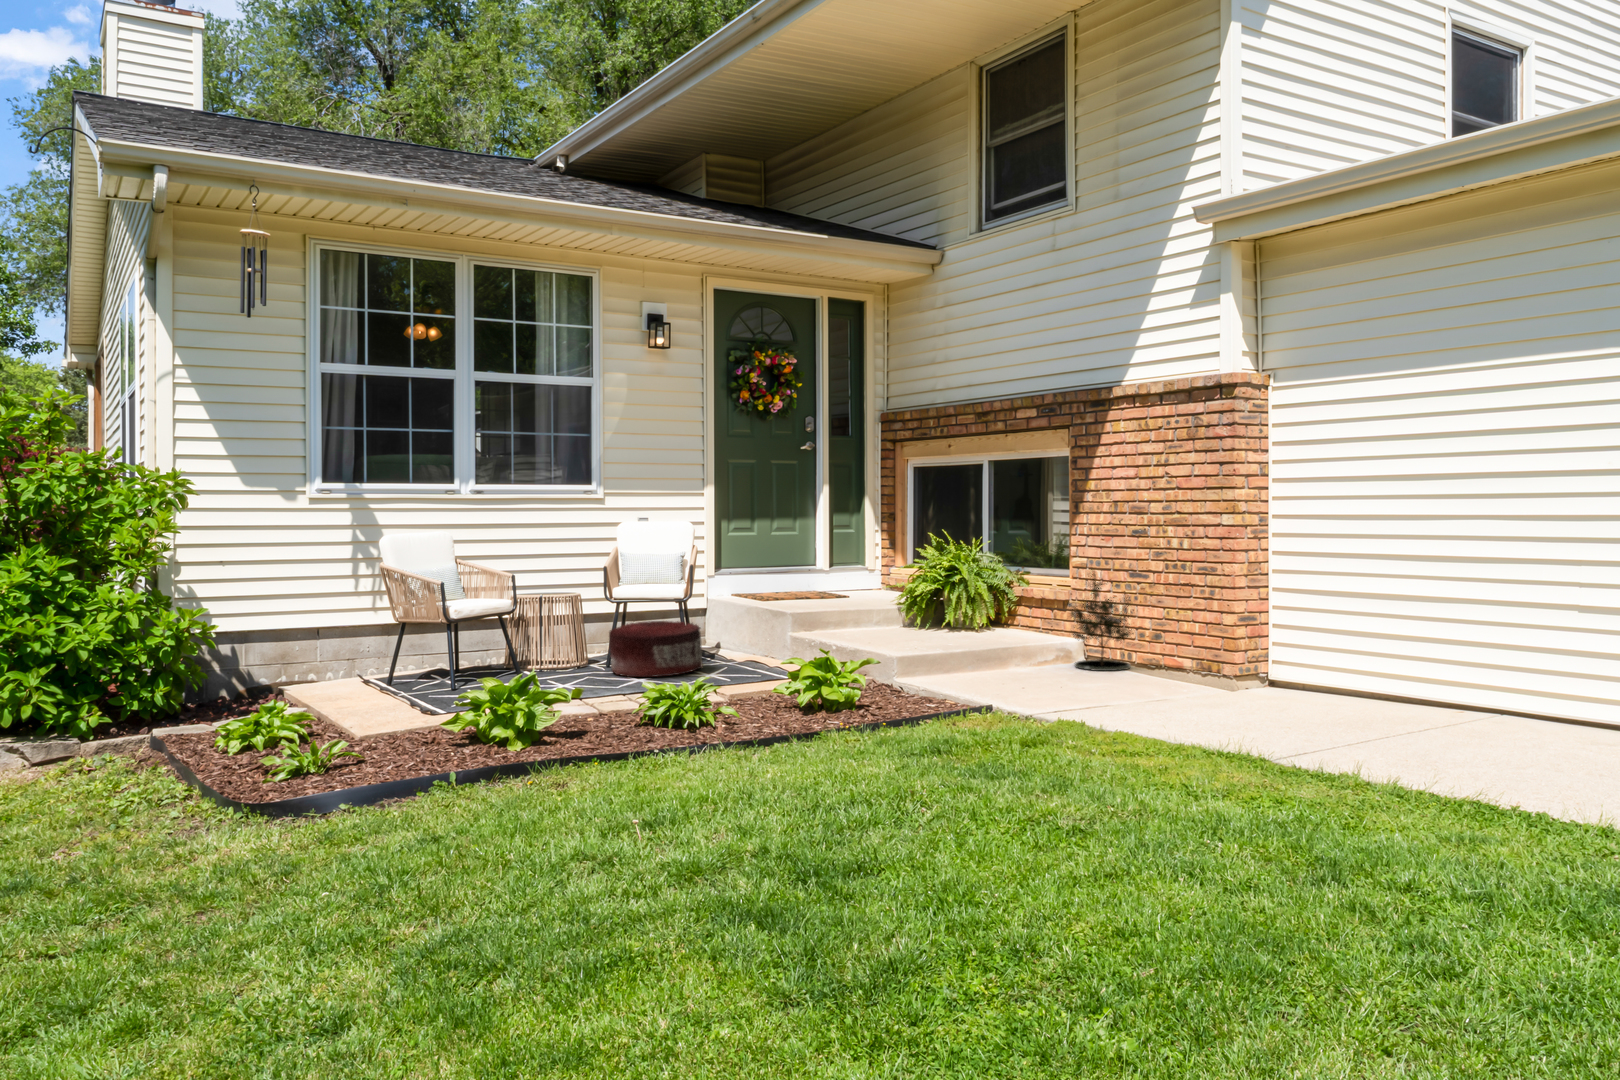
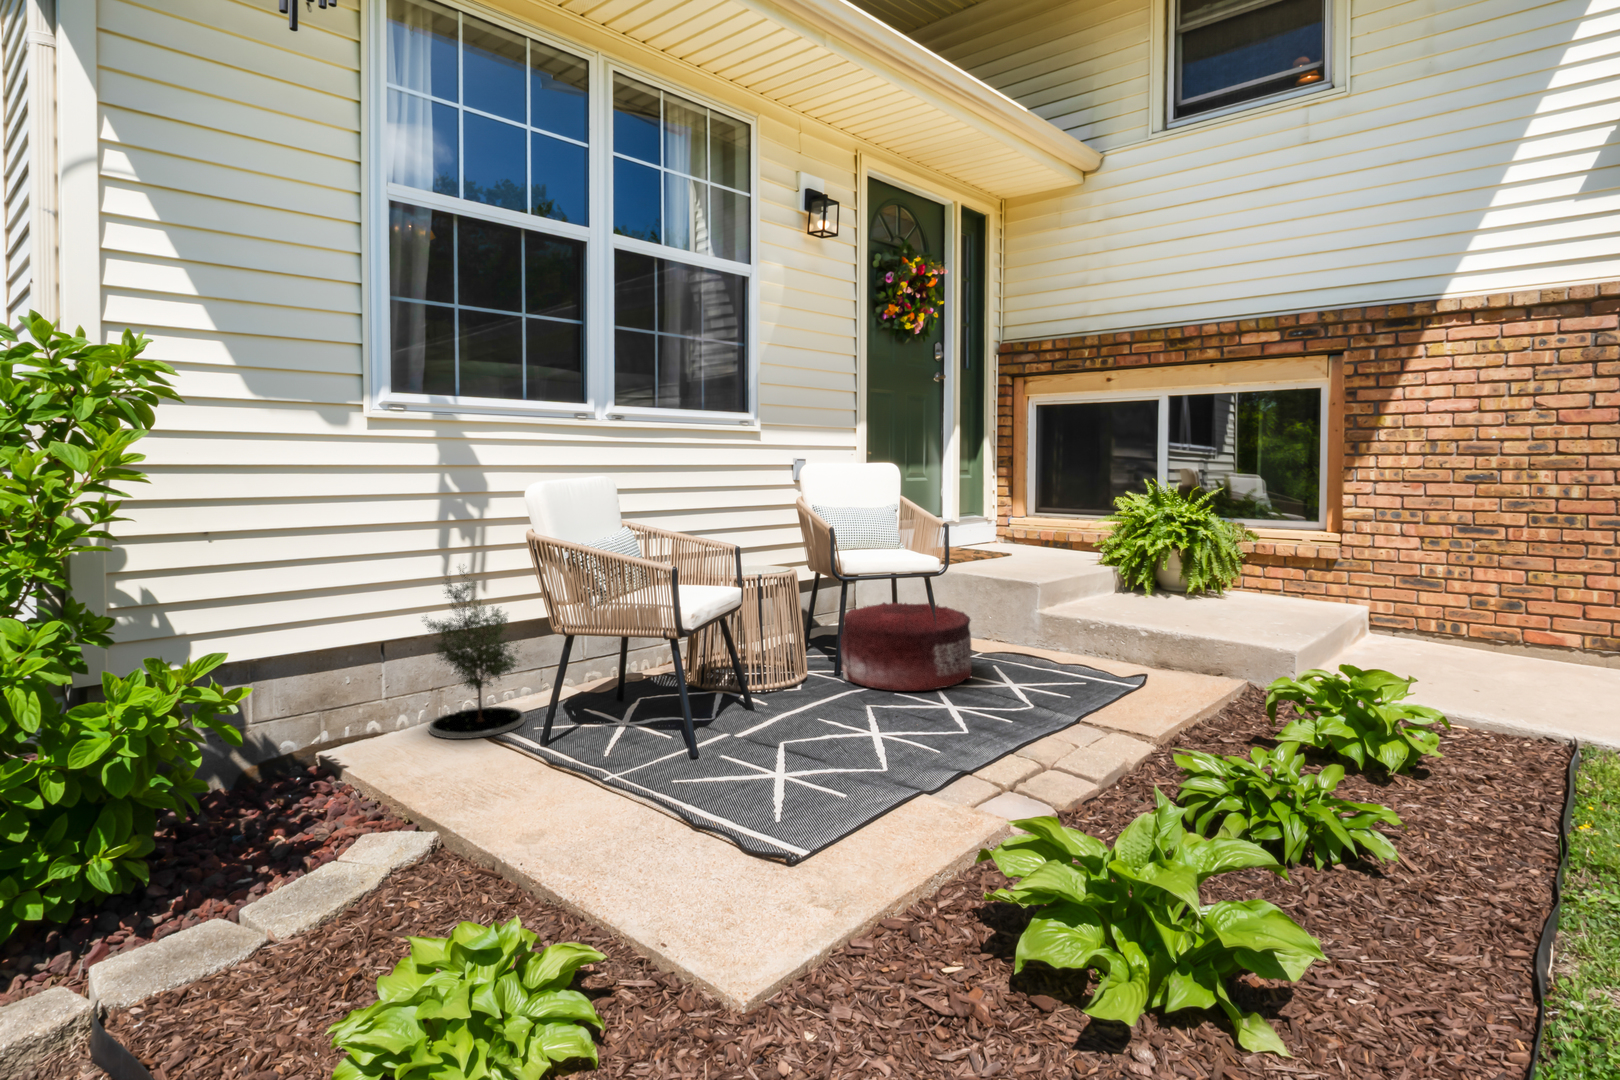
potted tree: present [1069,569,1134,671] -> present [423,567,526,739]

